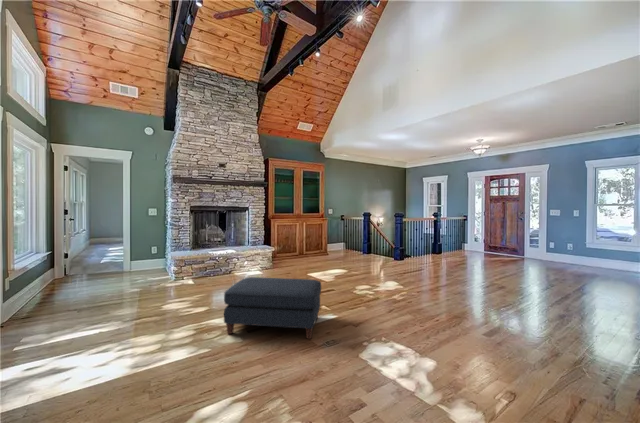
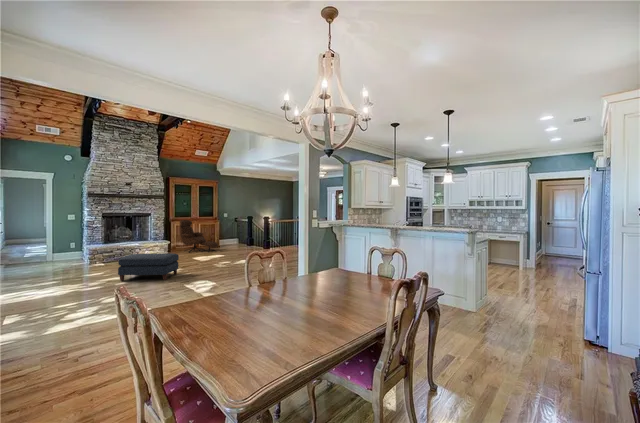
lounge chair: none [283,217,333,263] -> present [180,220,218,252]

